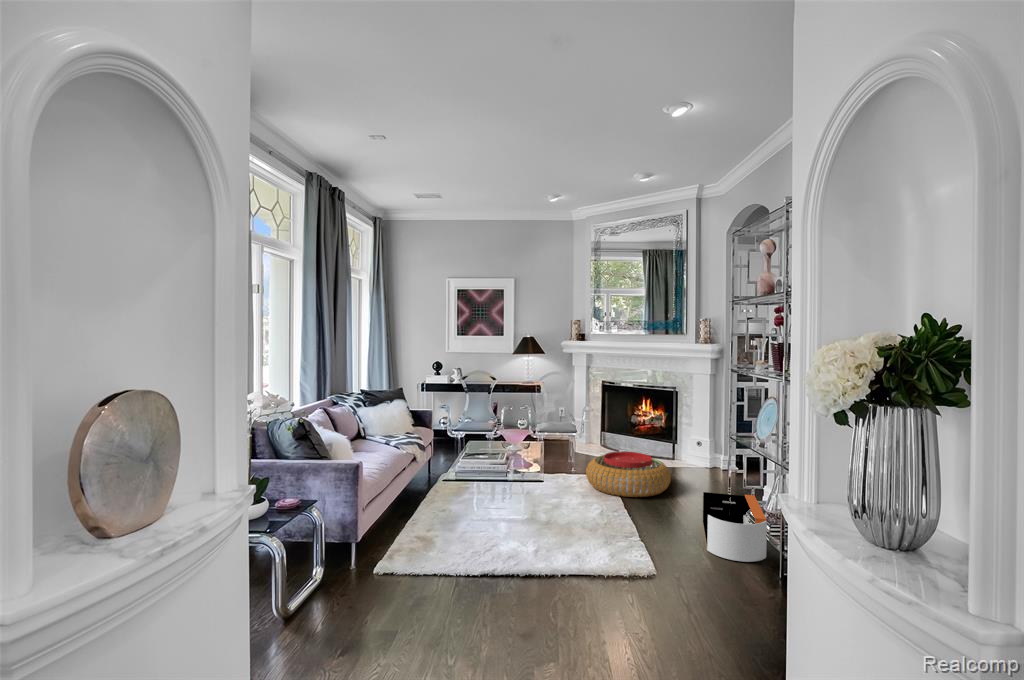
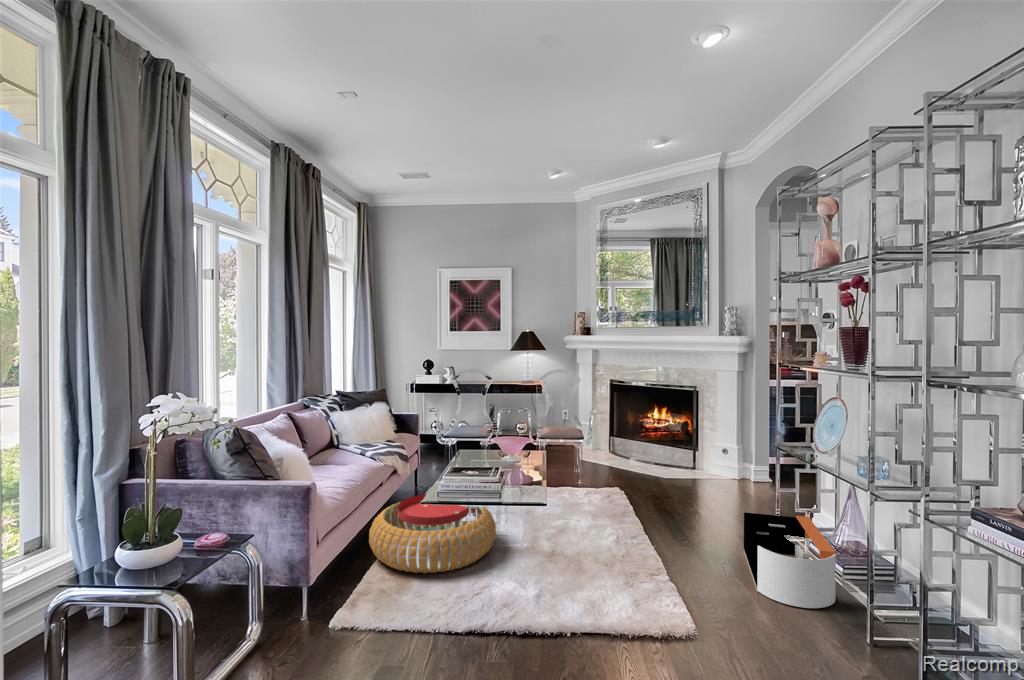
pouf: present [586,451,671,497] -> present [369,494,496,573]

